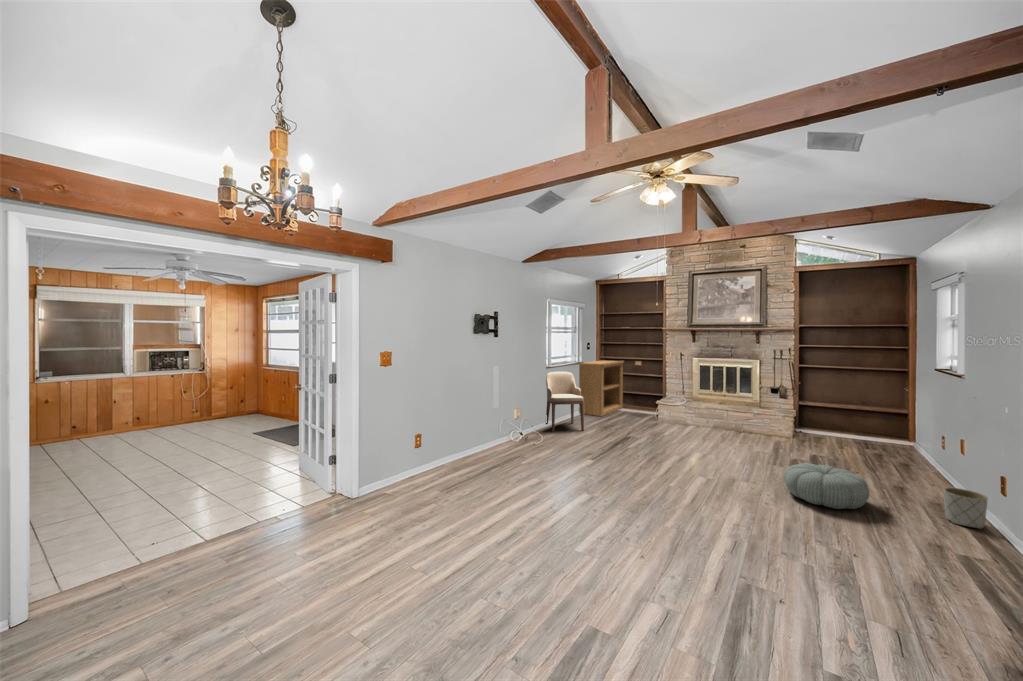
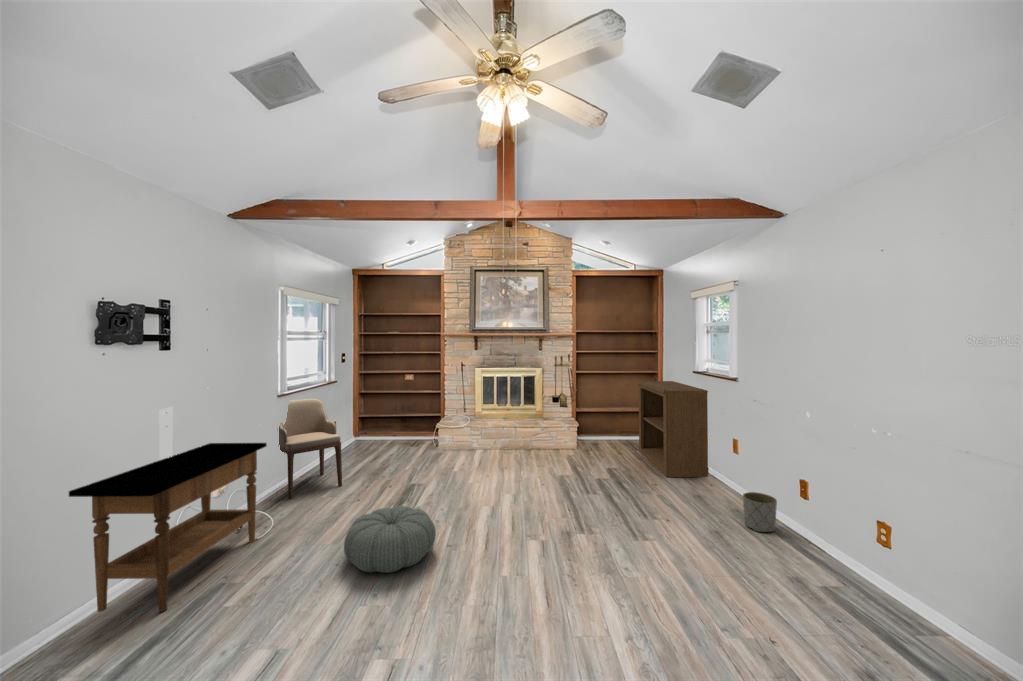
bookshelf: present [579,360,624,416] -> present [637,380,709,477]
side table: none [465,389,541,462] -> present [69,443,267,612]
pouf: present [784,463,870,509] -> present [344,506,436,573]

